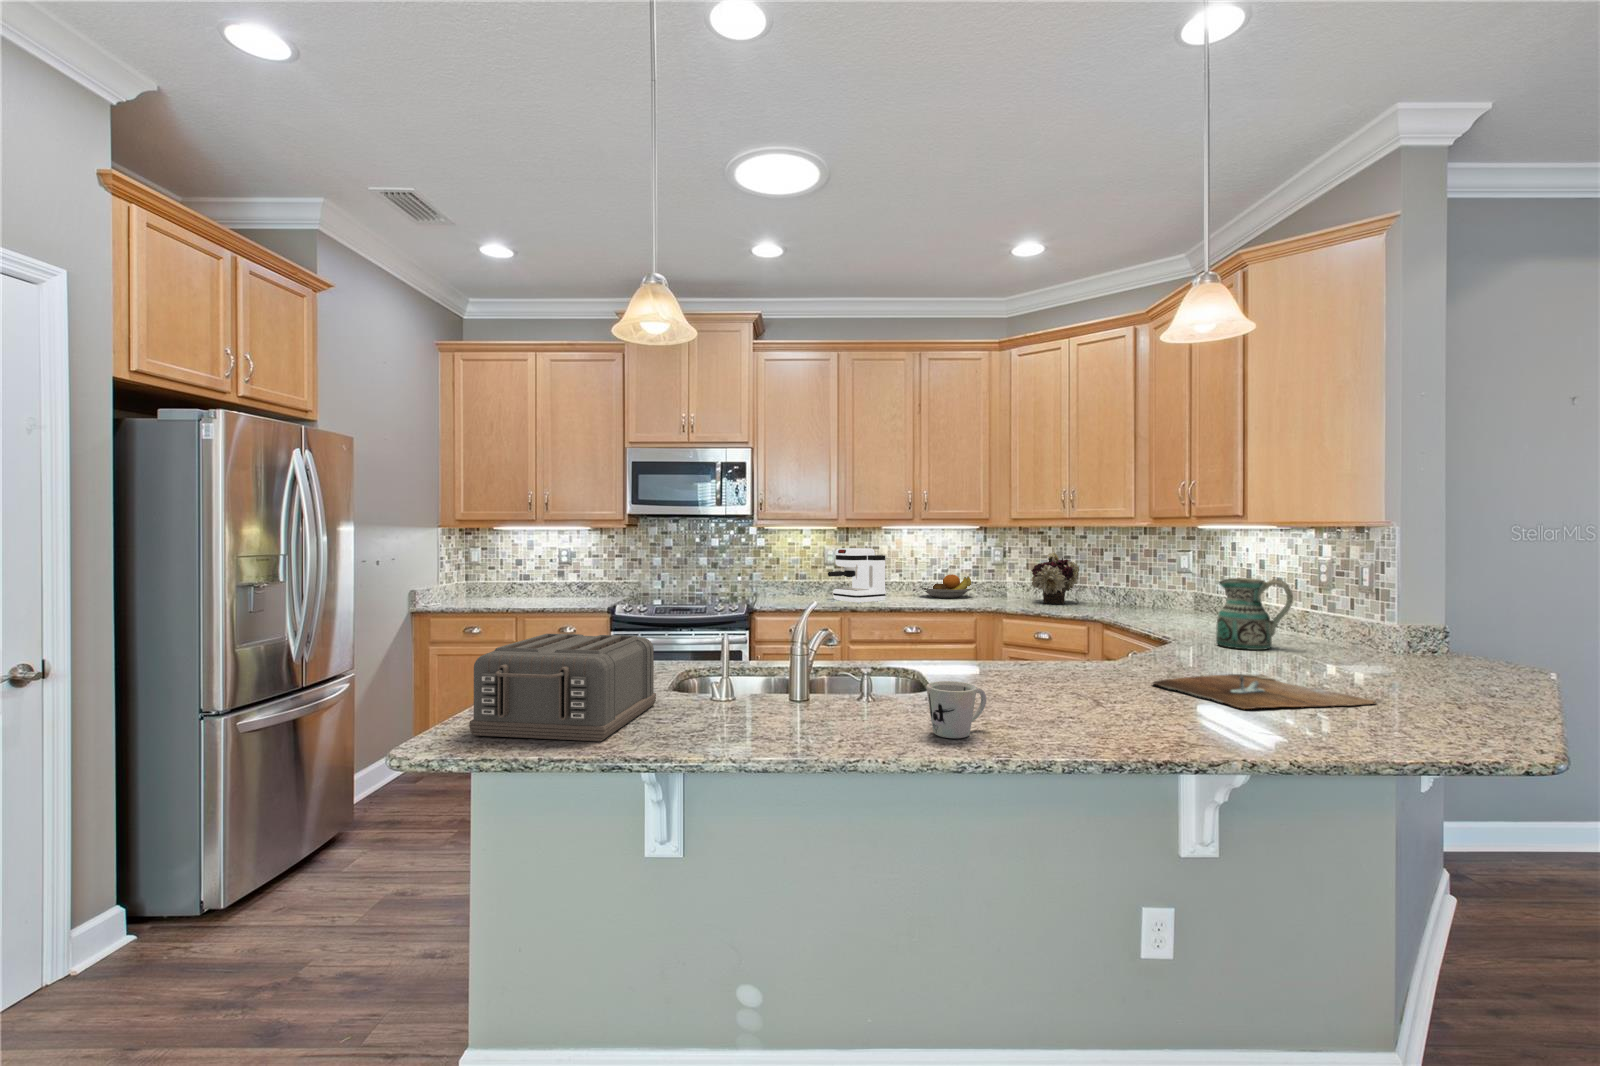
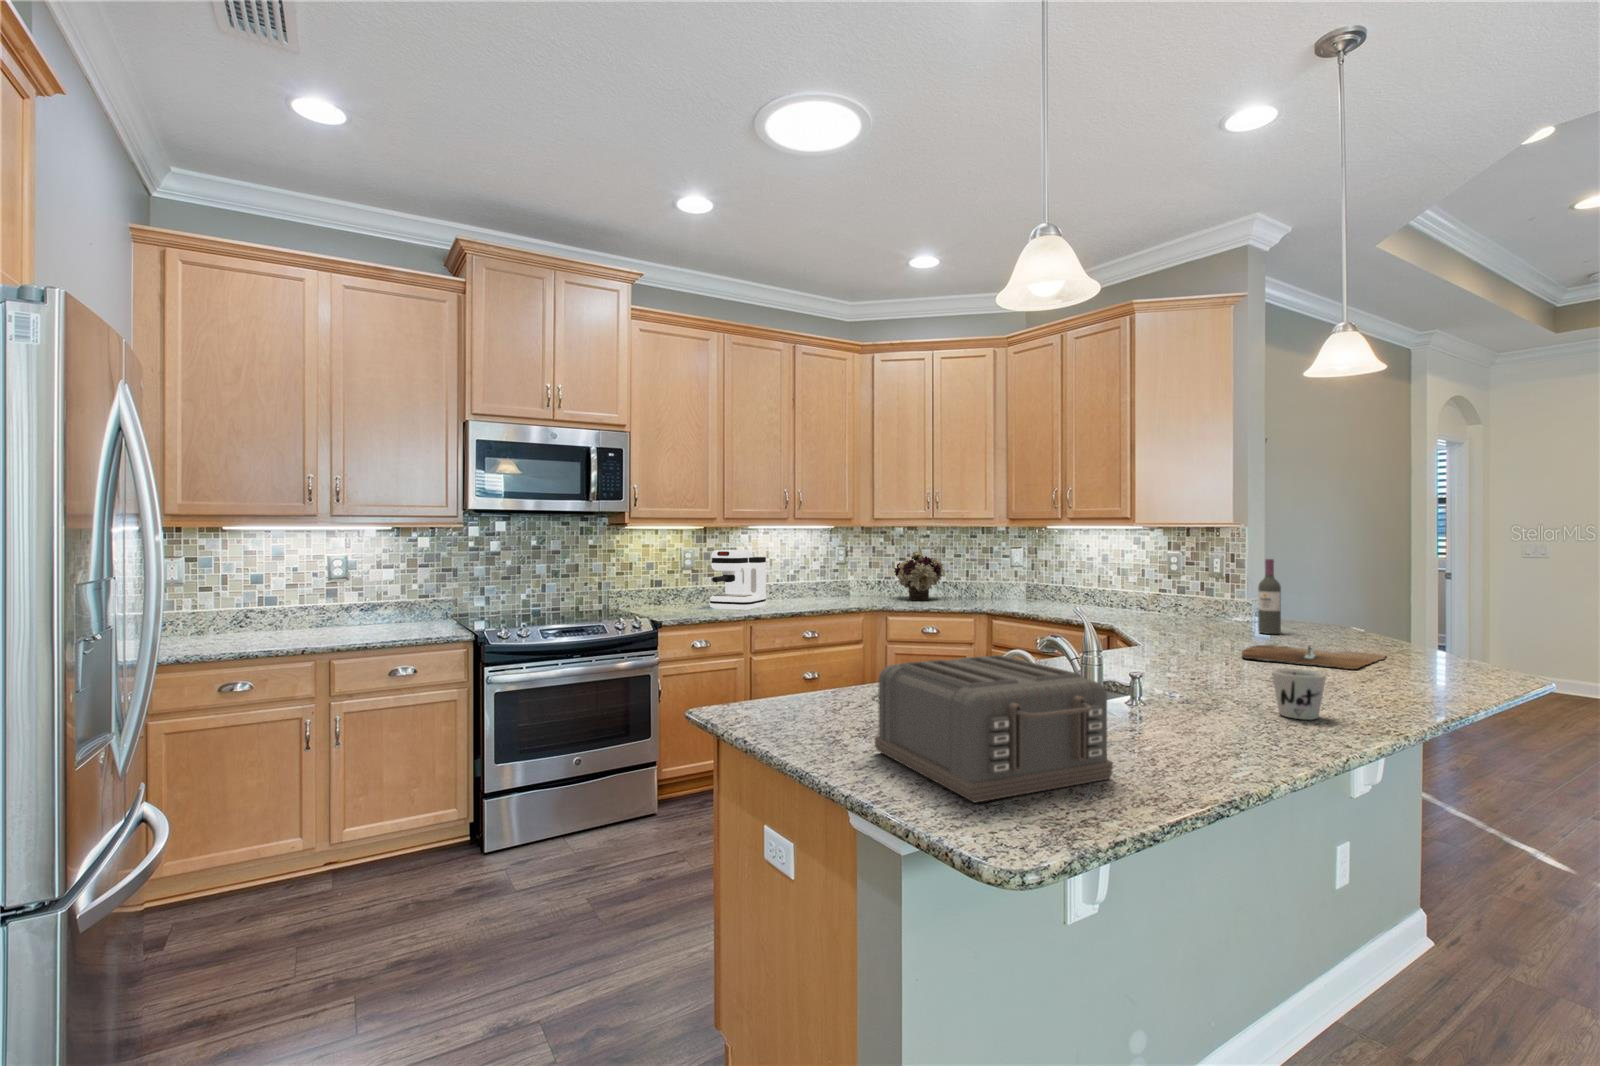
wine bottle: none [1314,569,1345,667] -> present [1258,559,1281,634]
fruit bowl: present [922,574,973,598] -> none [776,576,832,600]
ceramic pitcher: present [1216,578,1293,650] -> none [1157,569,1215,627]

